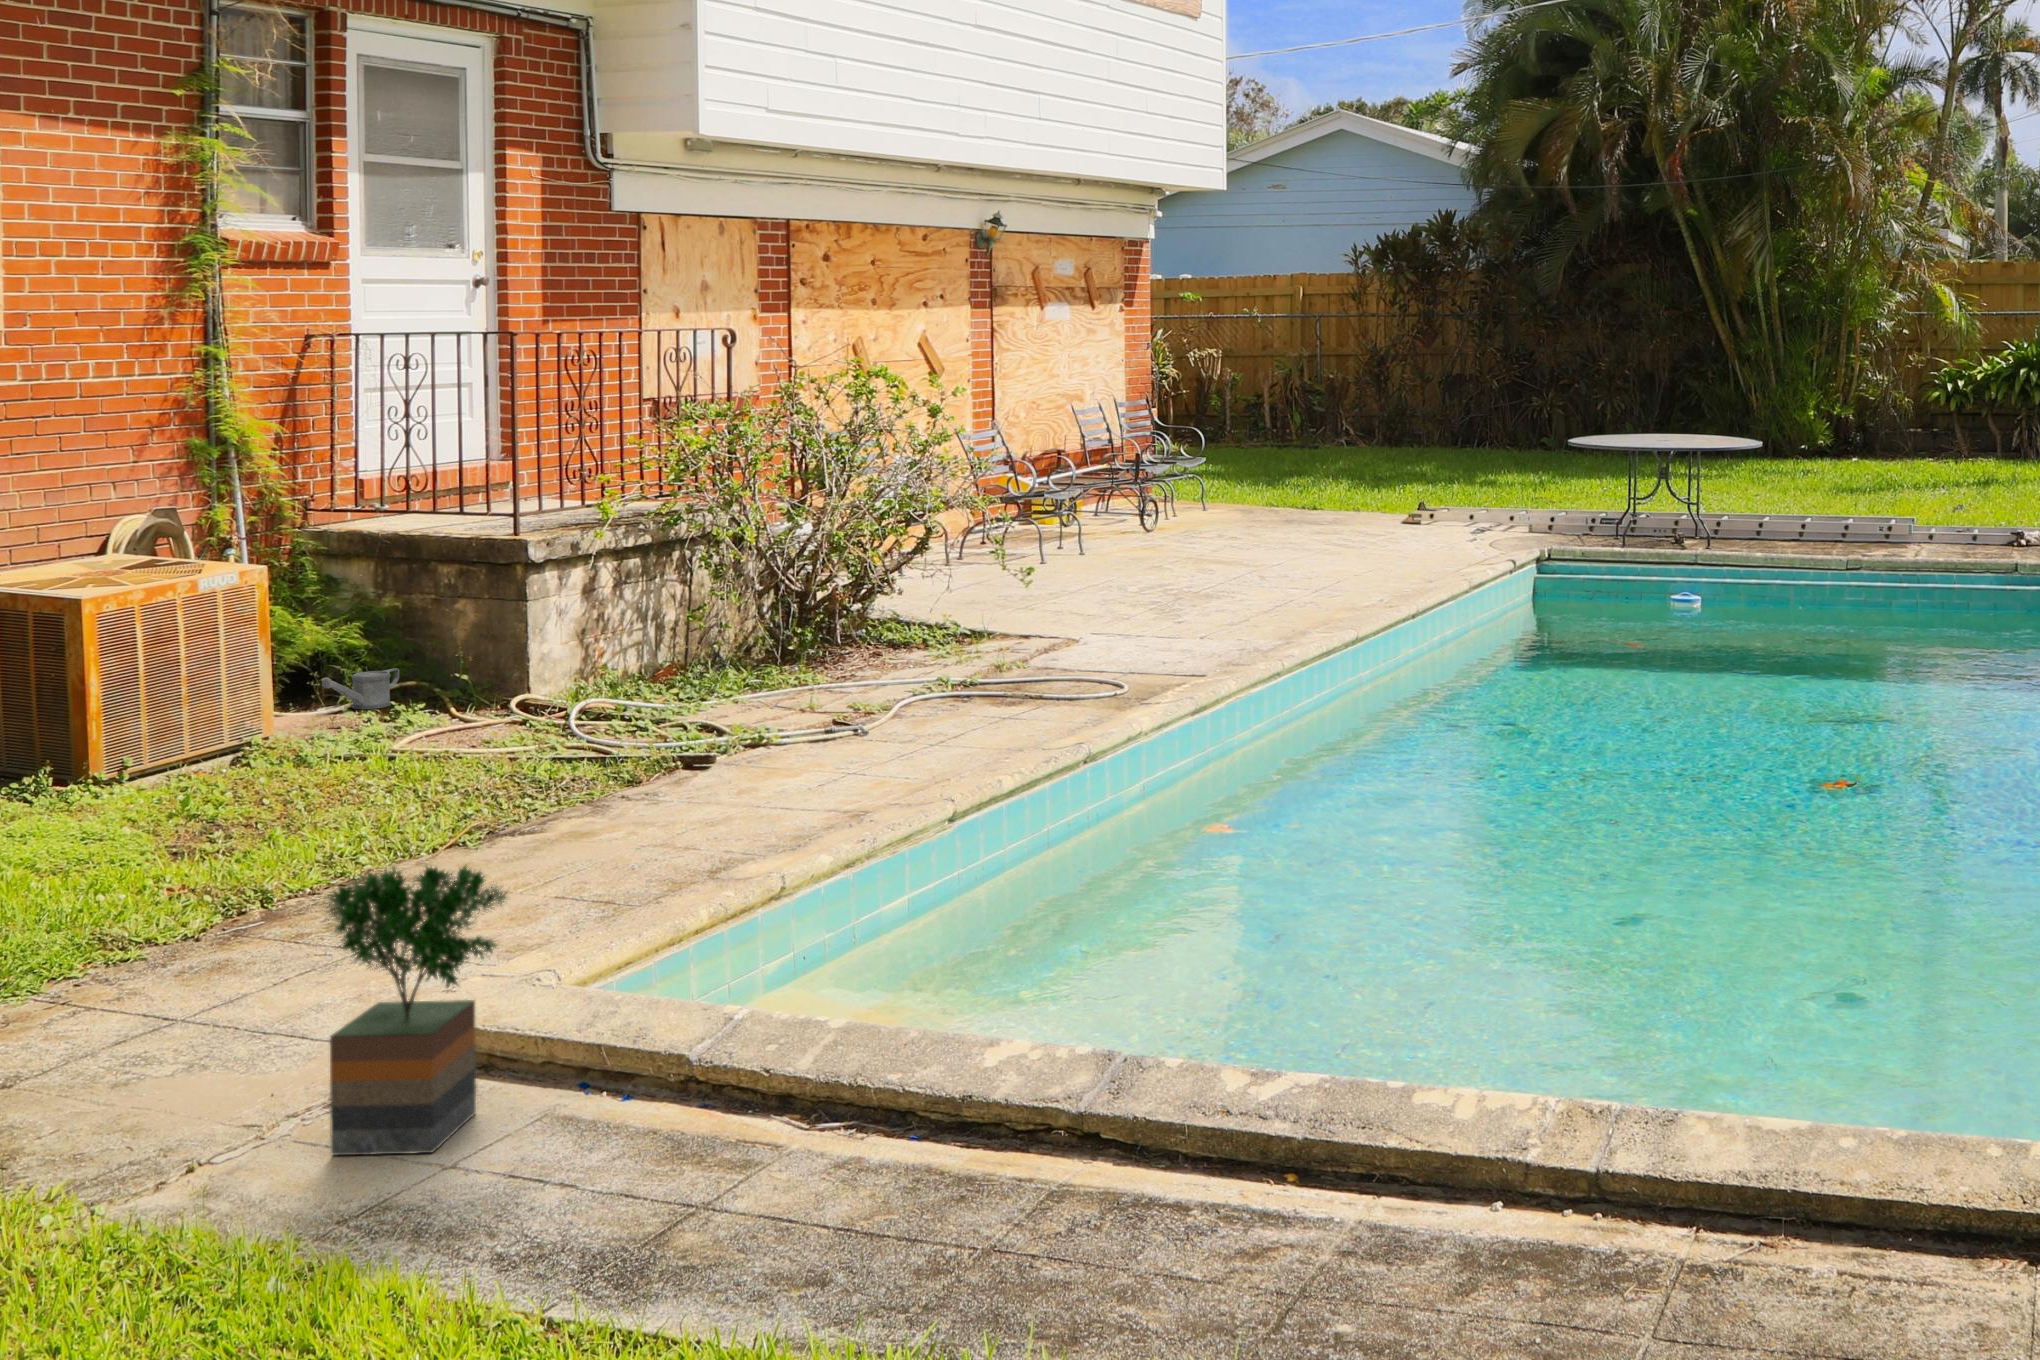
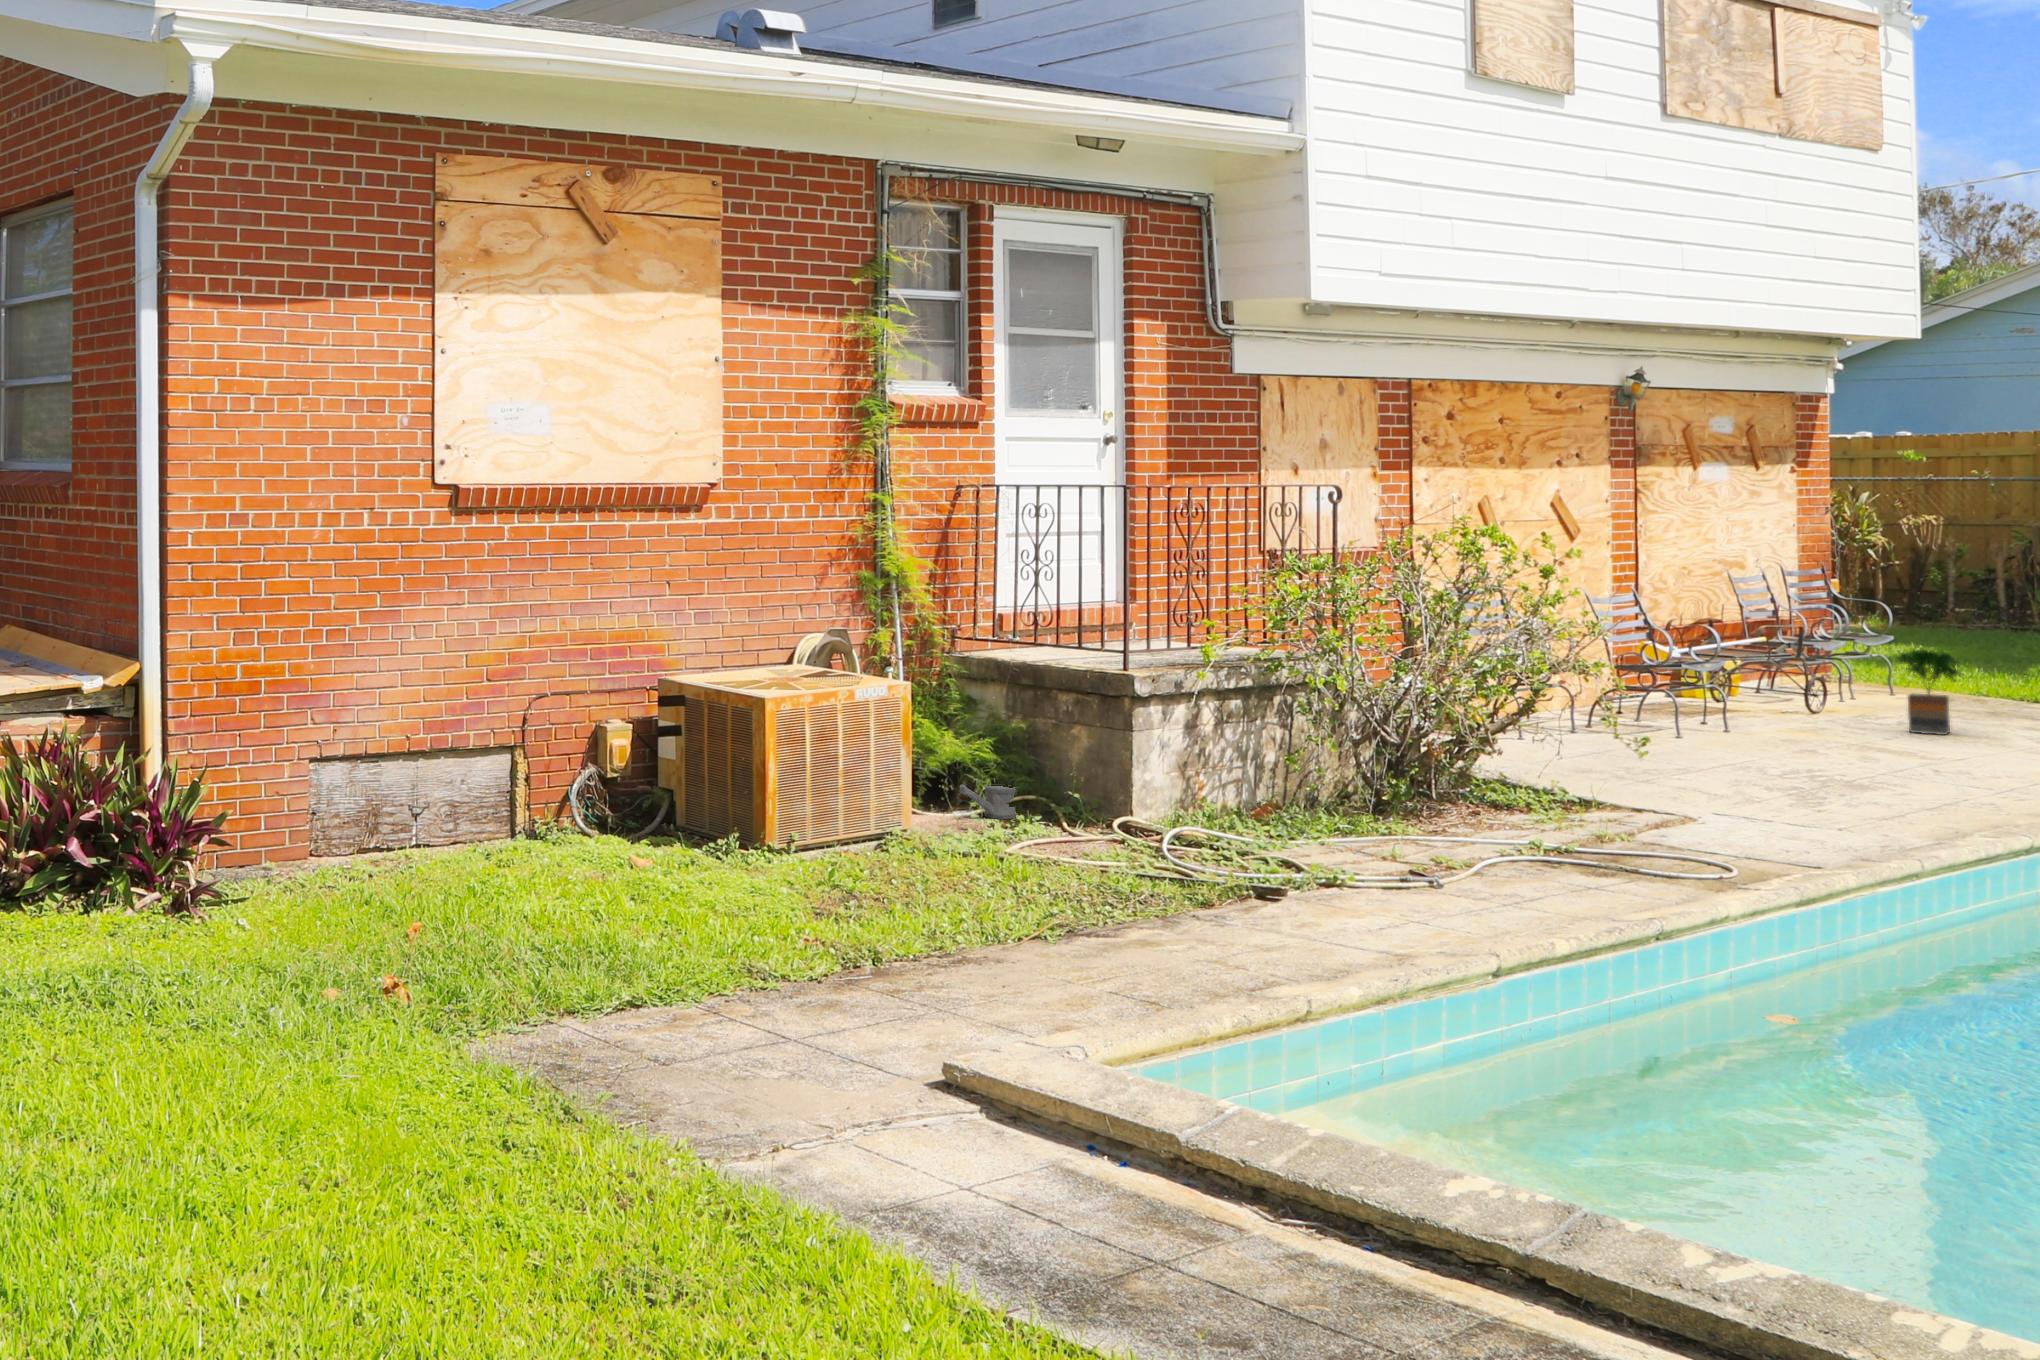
potted tree: present [323,866,508,1155] -> present [1897,649,1961,735]

